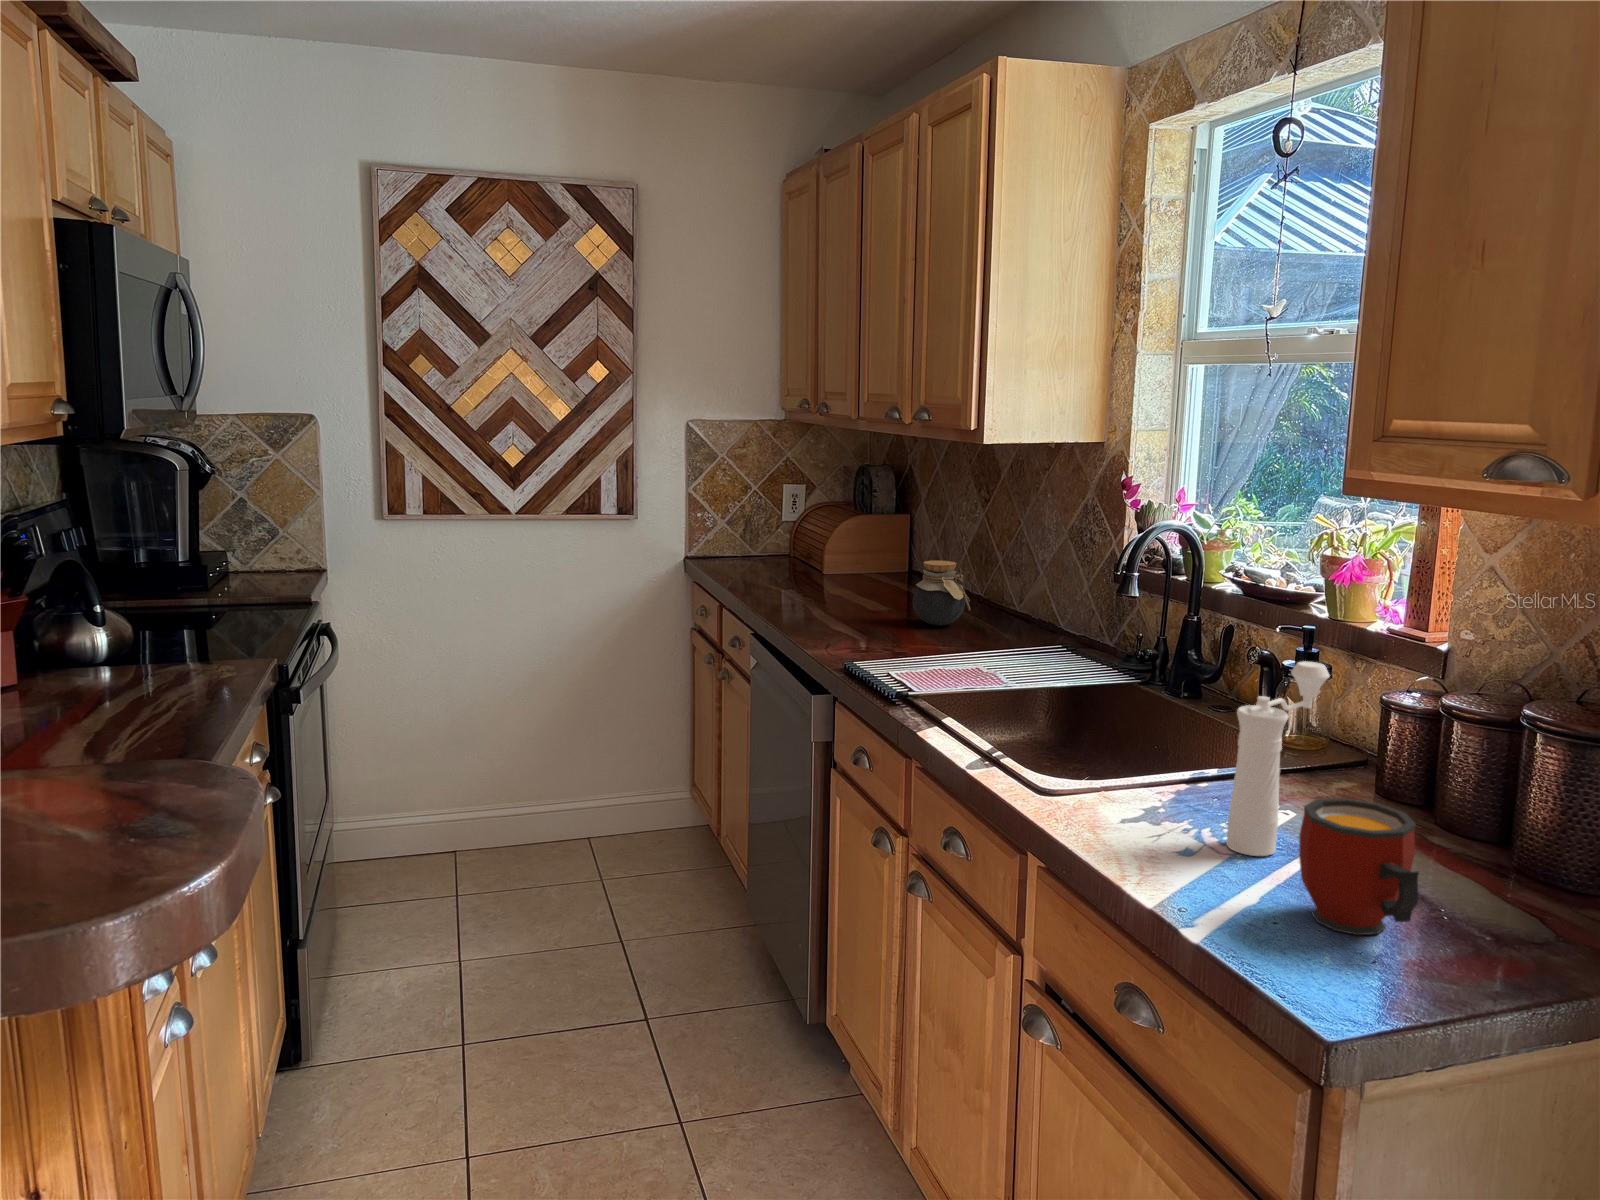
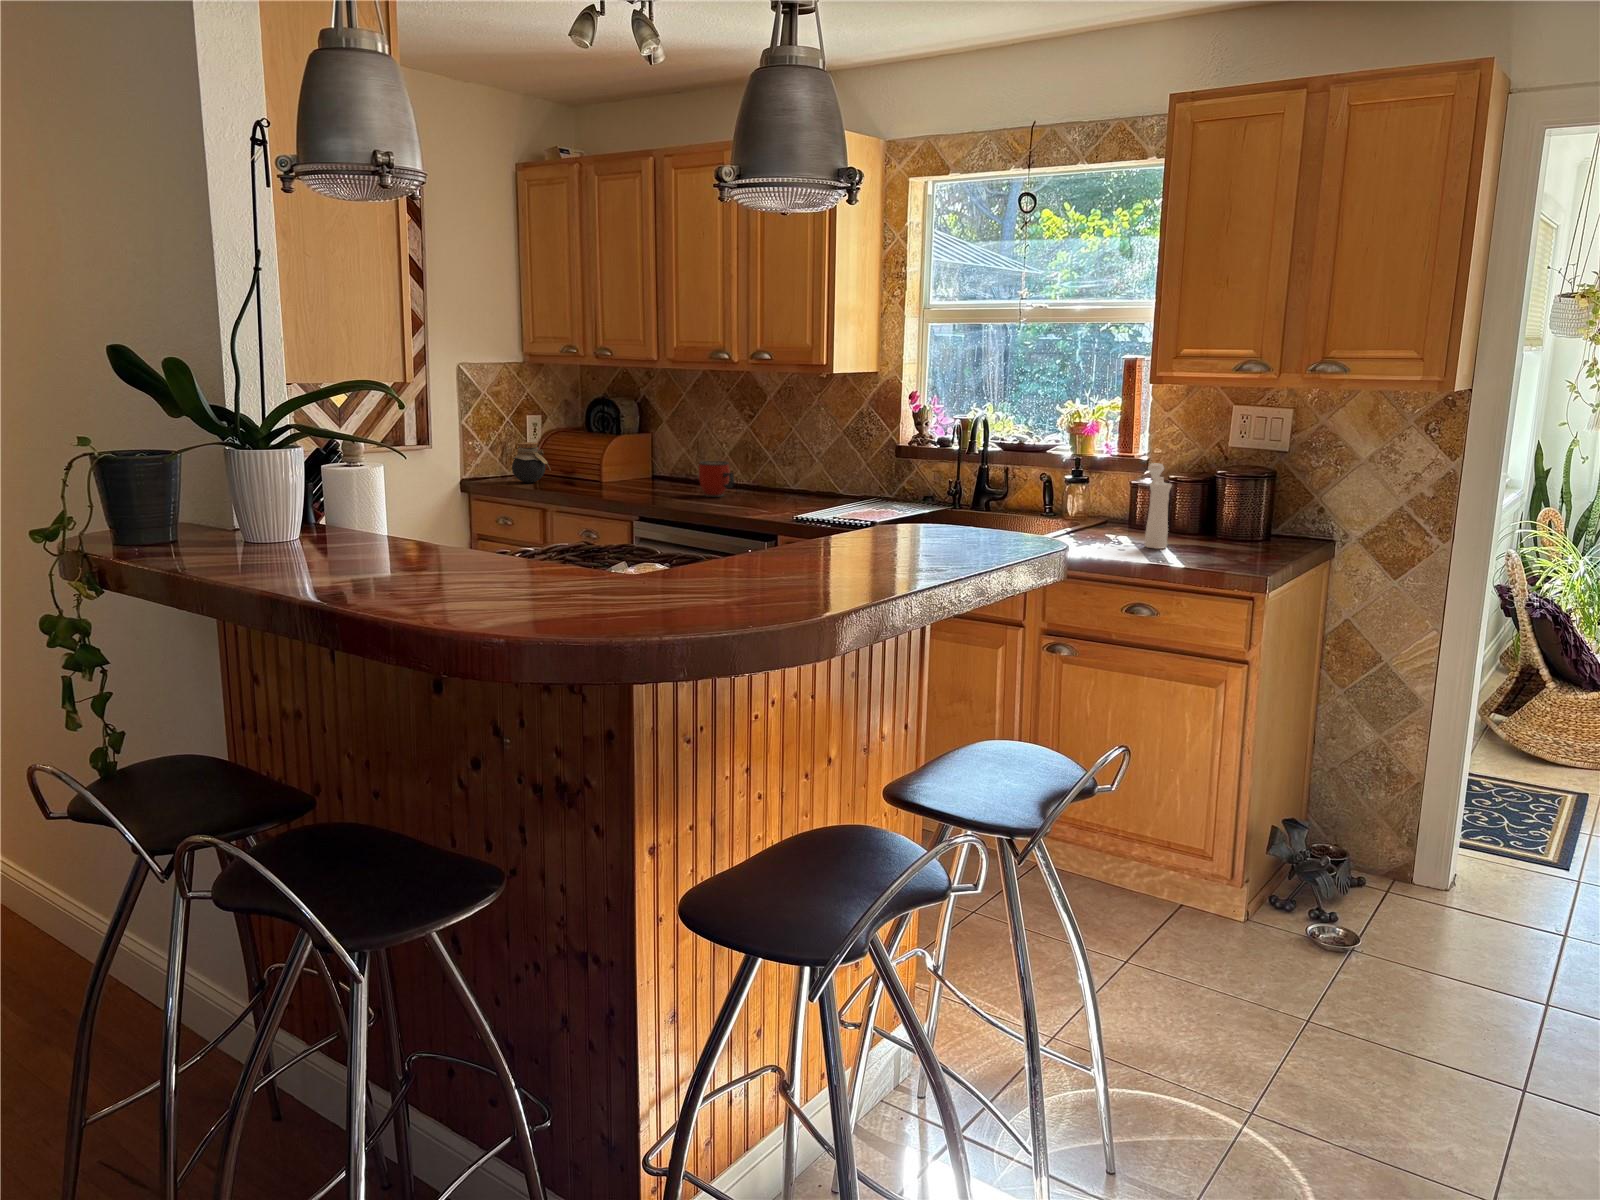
jar: present [913,561,971,626] -> present [512,442,551,483]
mug: present [1299,798,1419,935] -> present [699,461,734,497]

